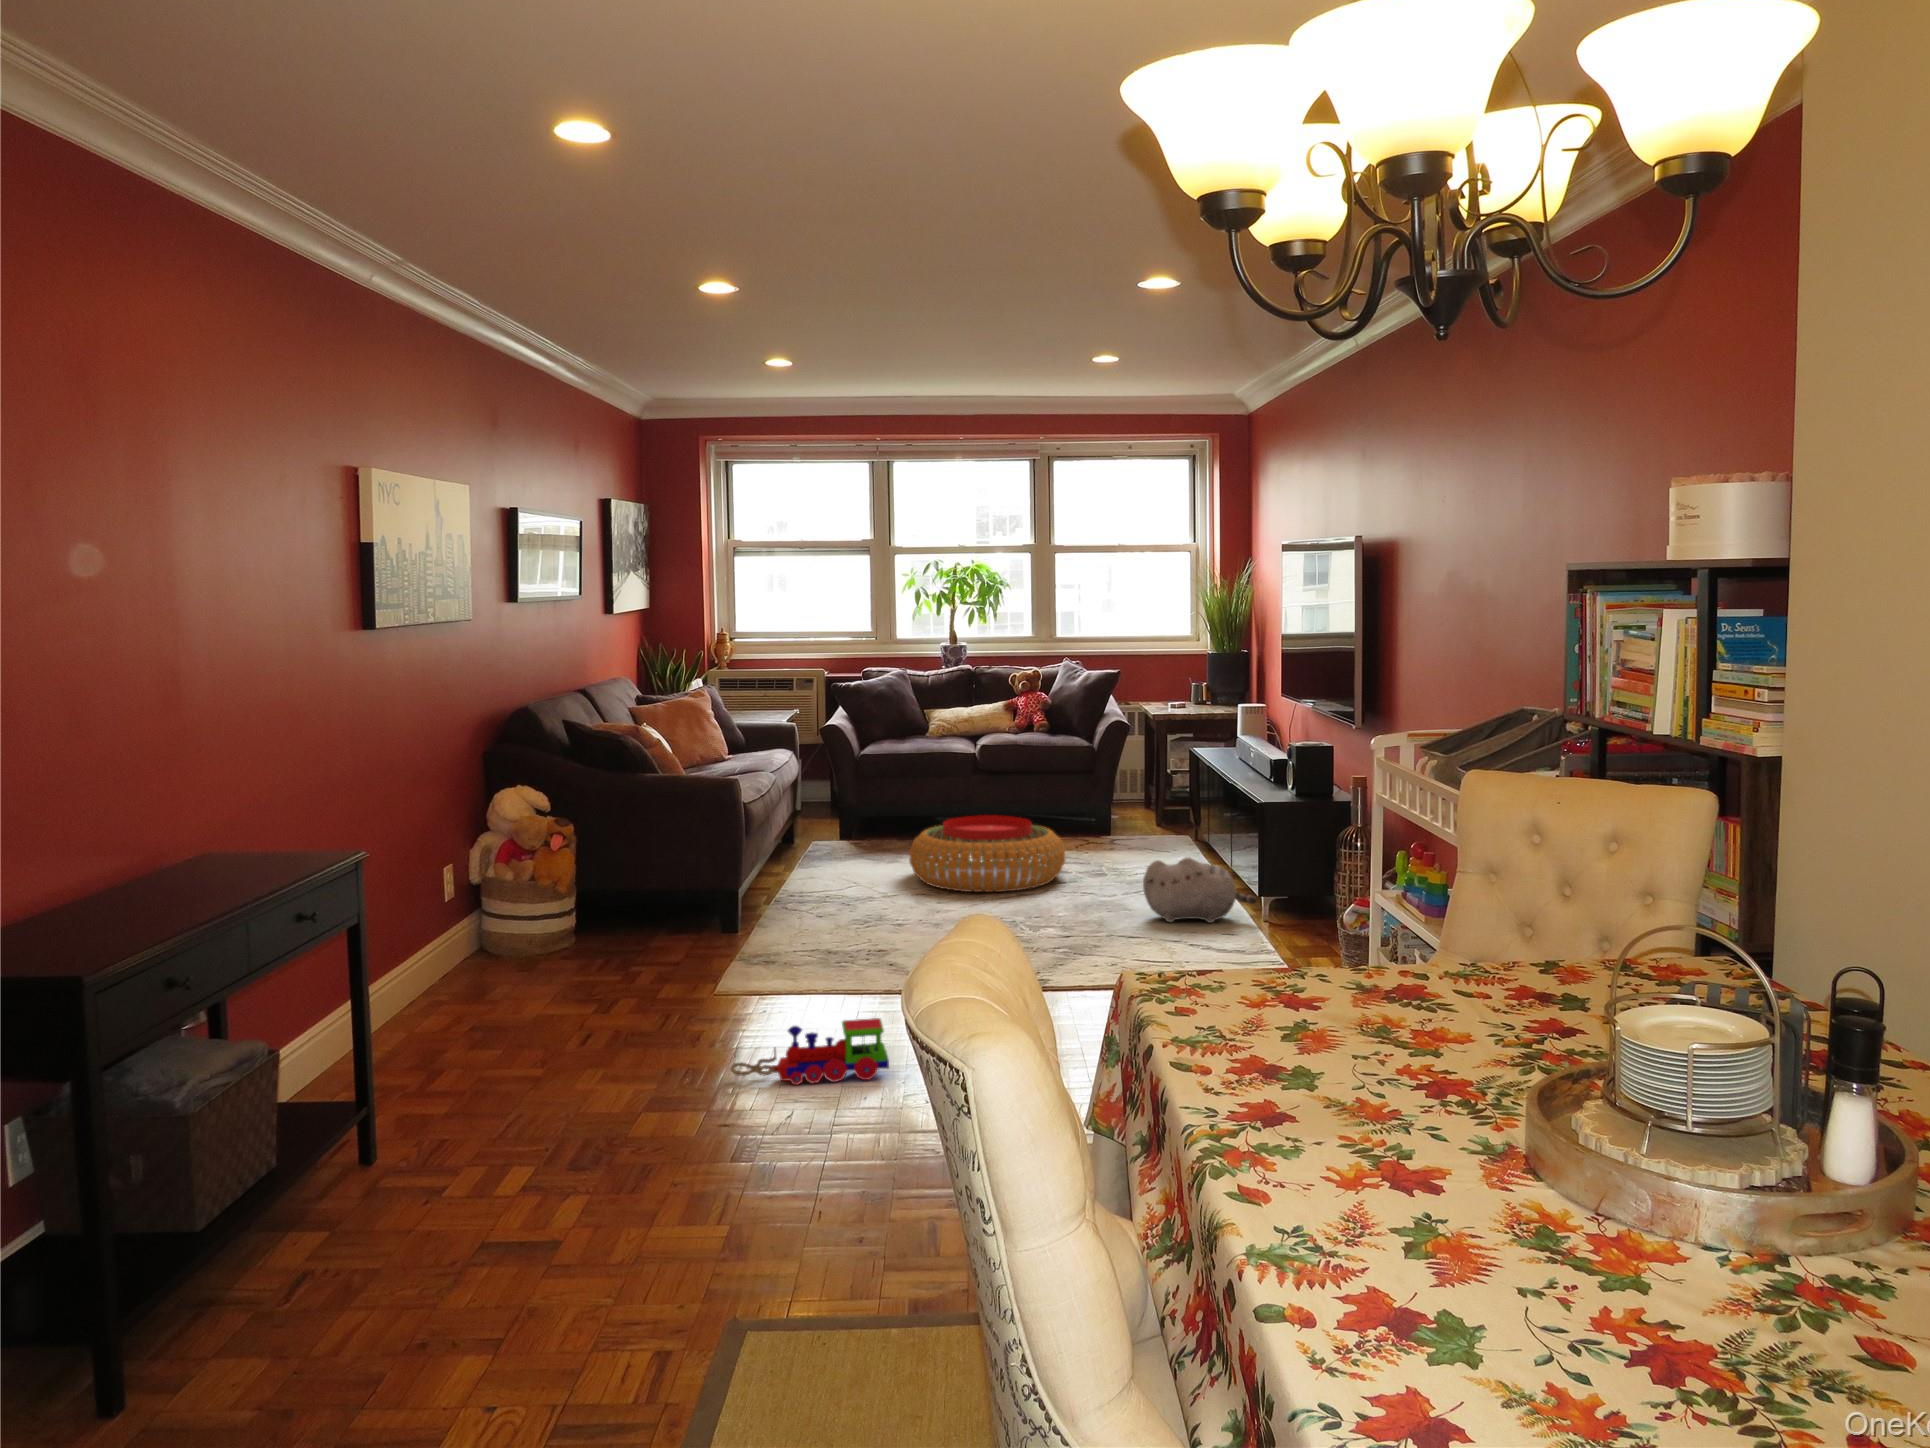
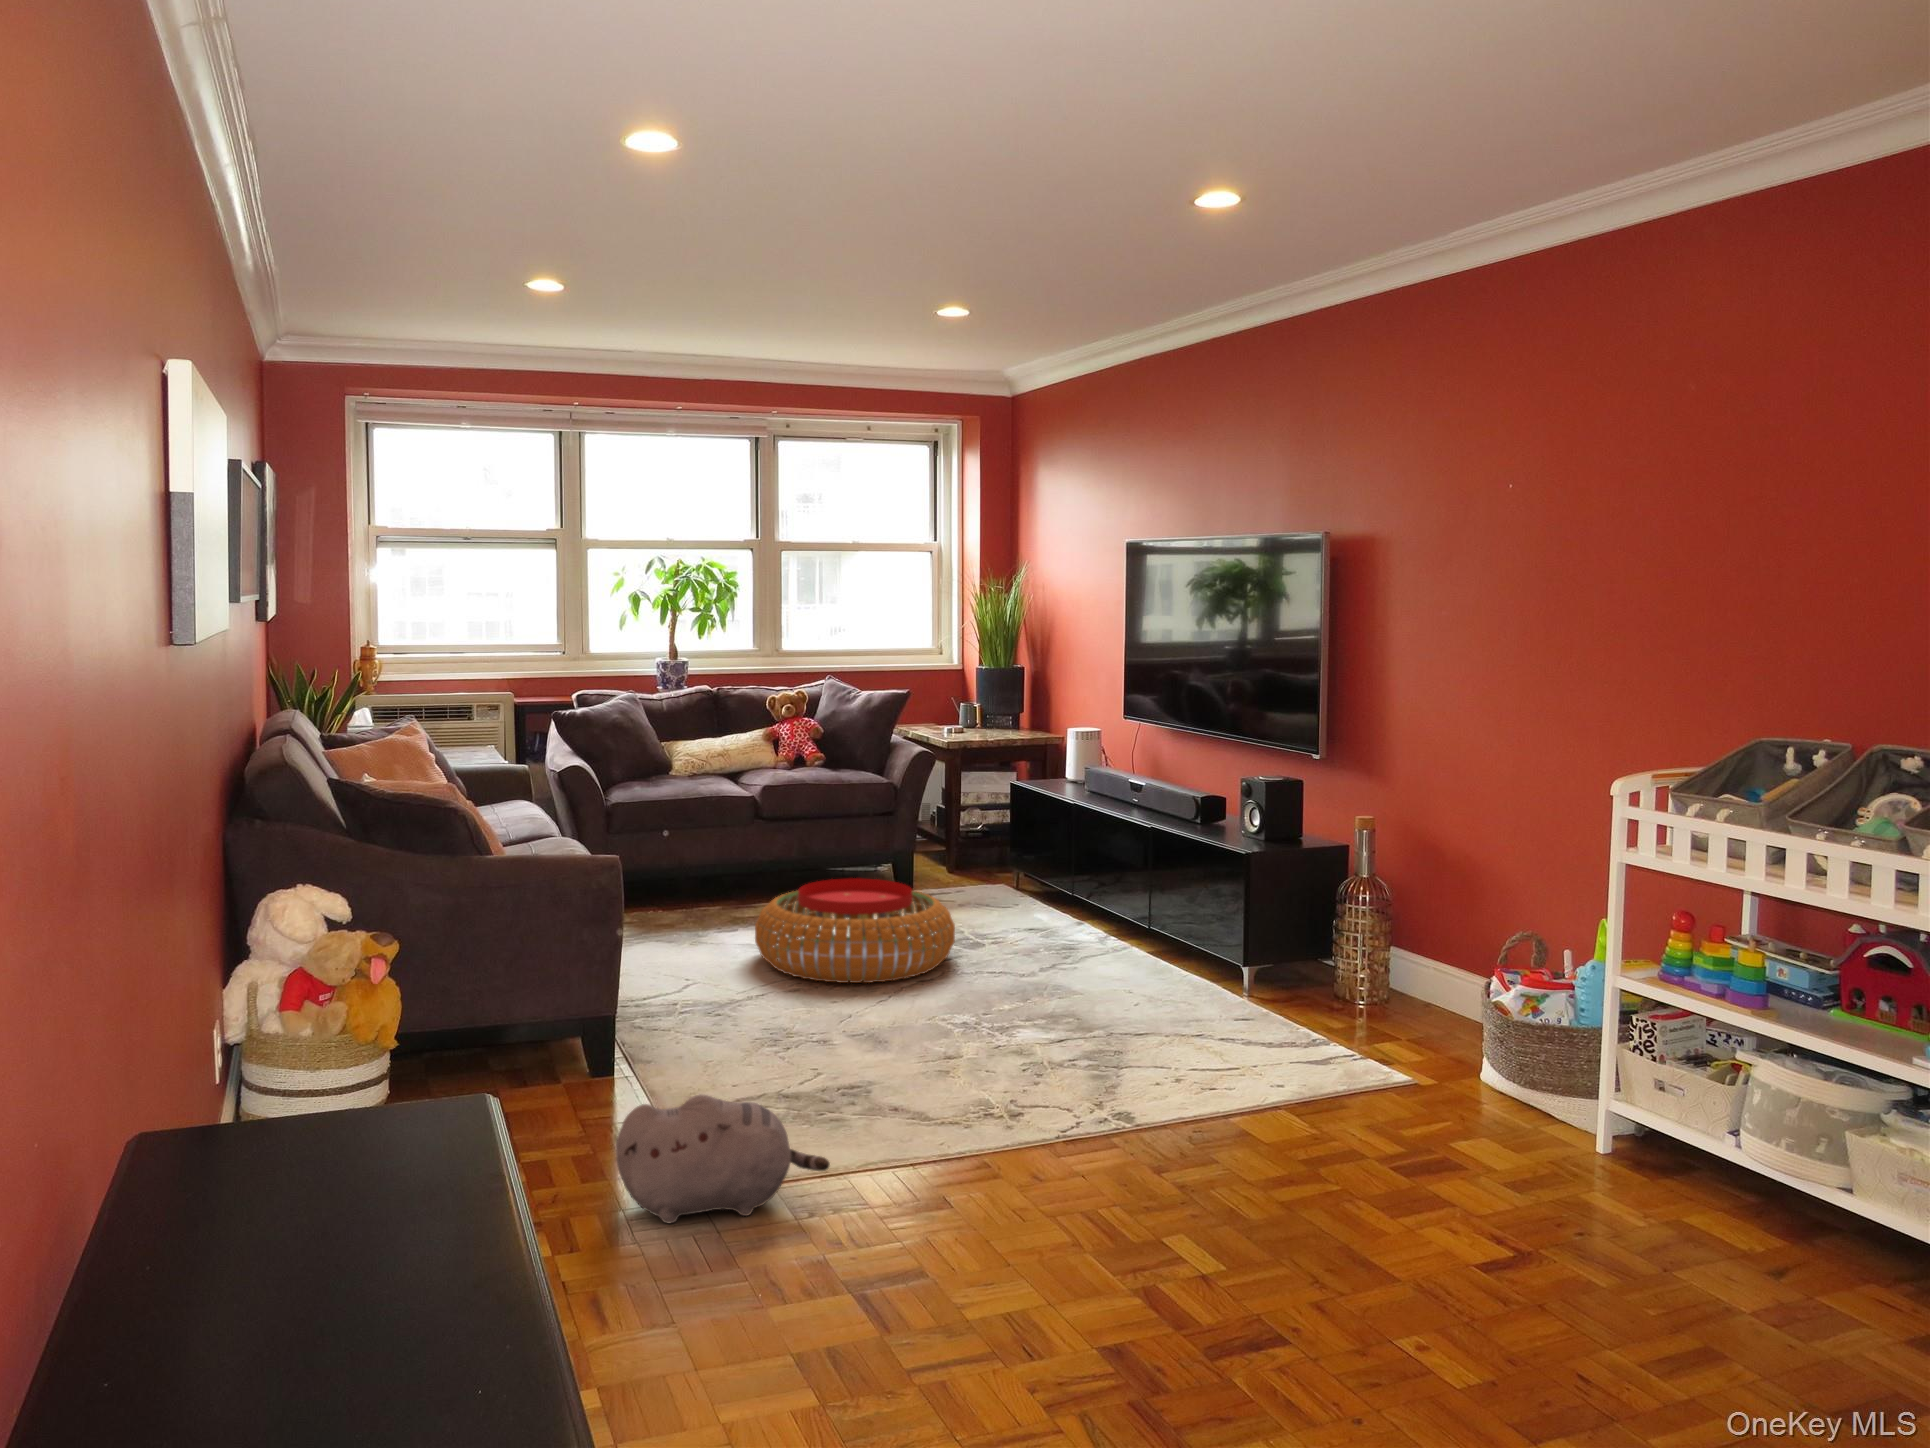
plush toy: present [1143,857,1257,923] -> present [616,1095,830,1223]
toy train: present [730,1018,889,1085] -> none [910,1228,1141,1356]

